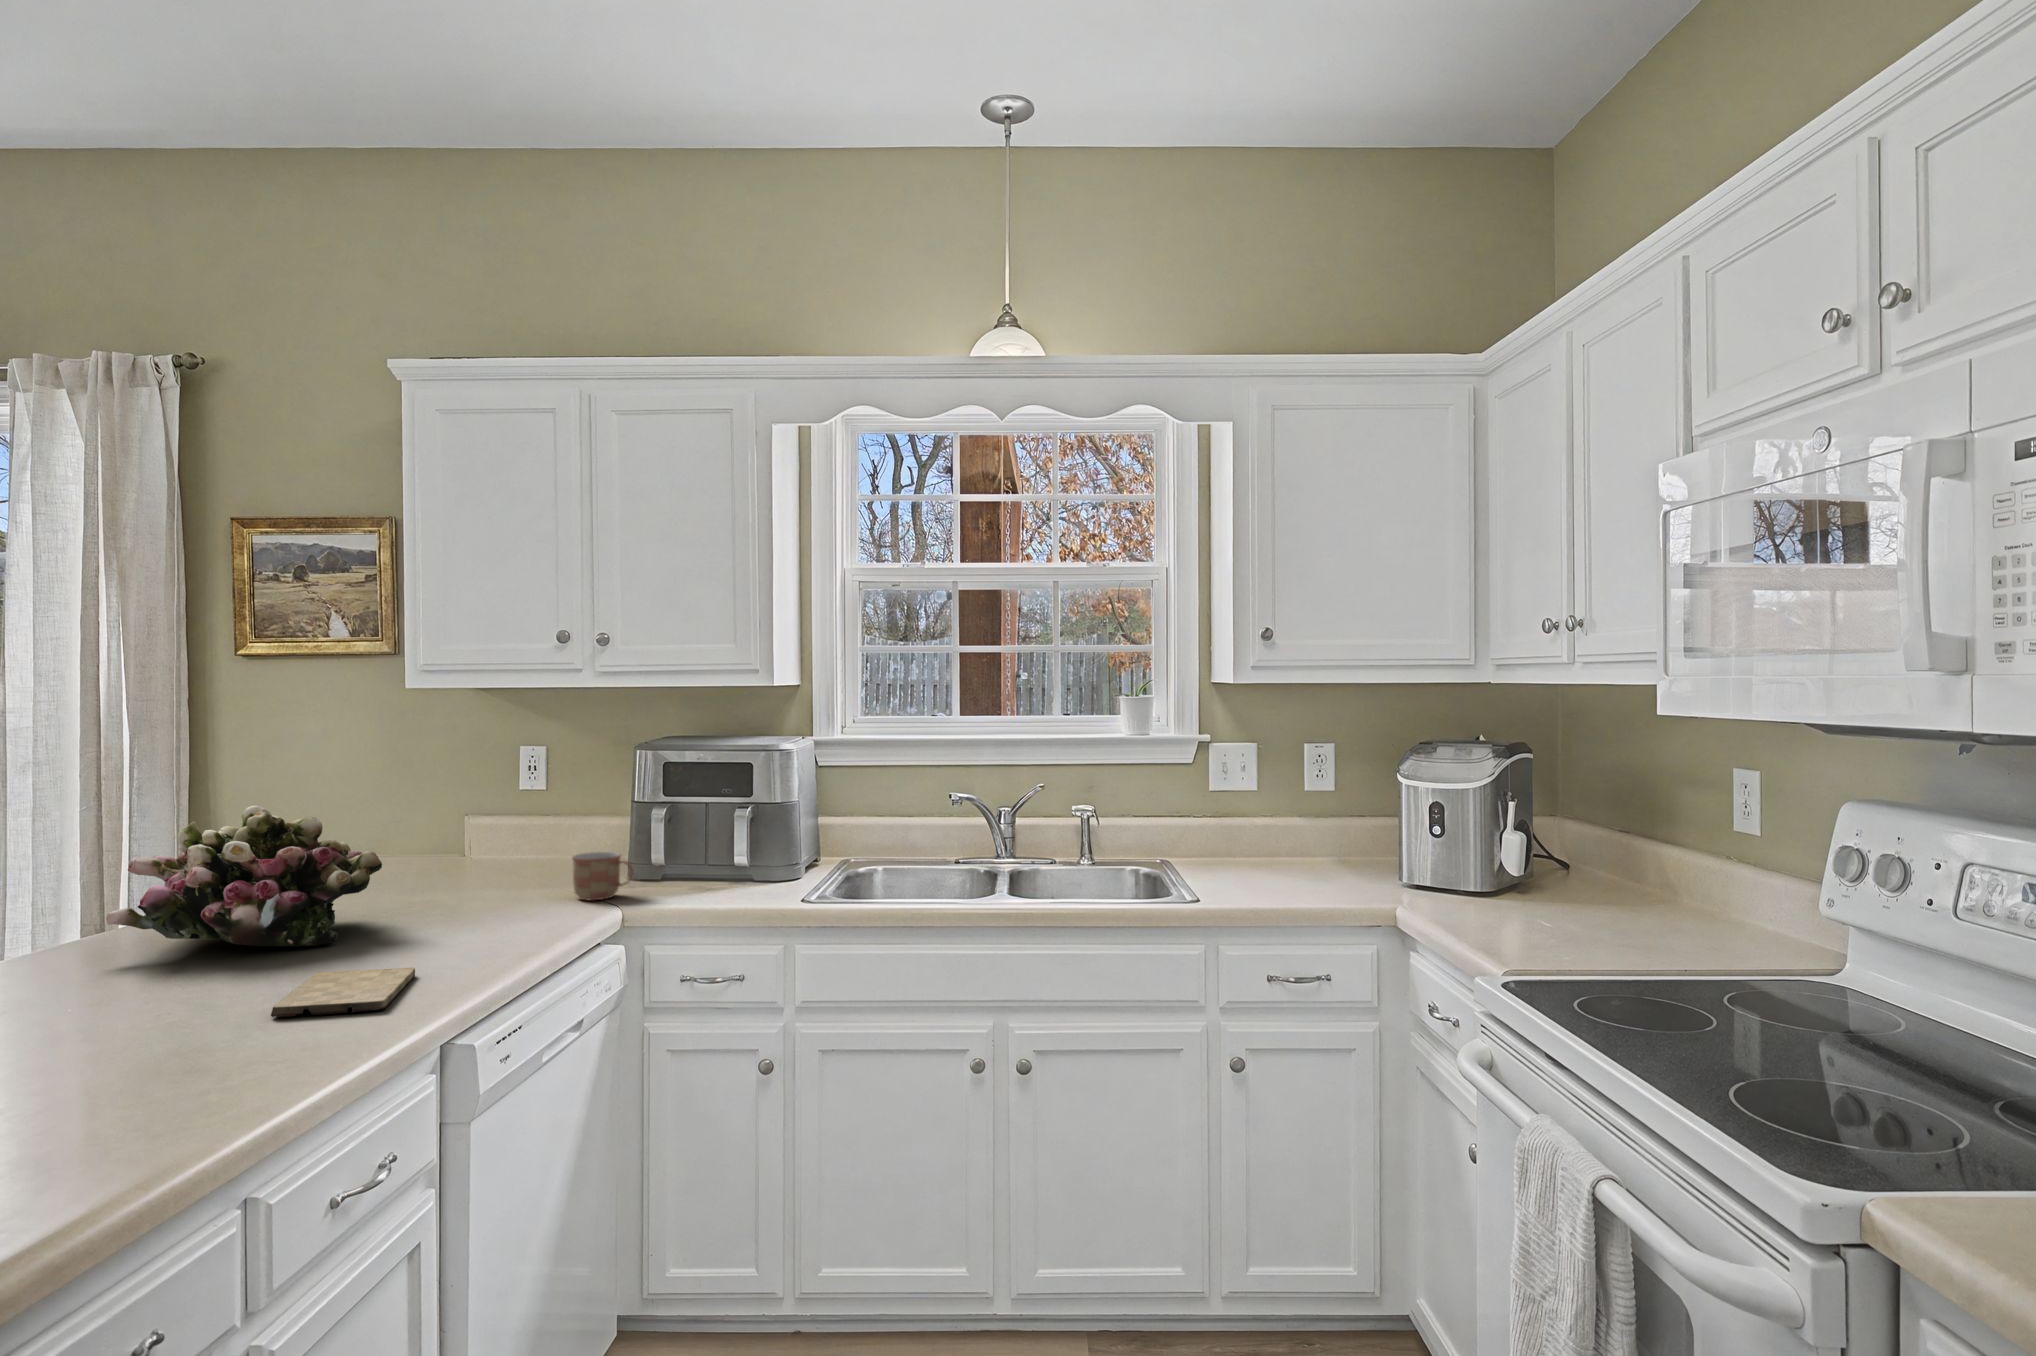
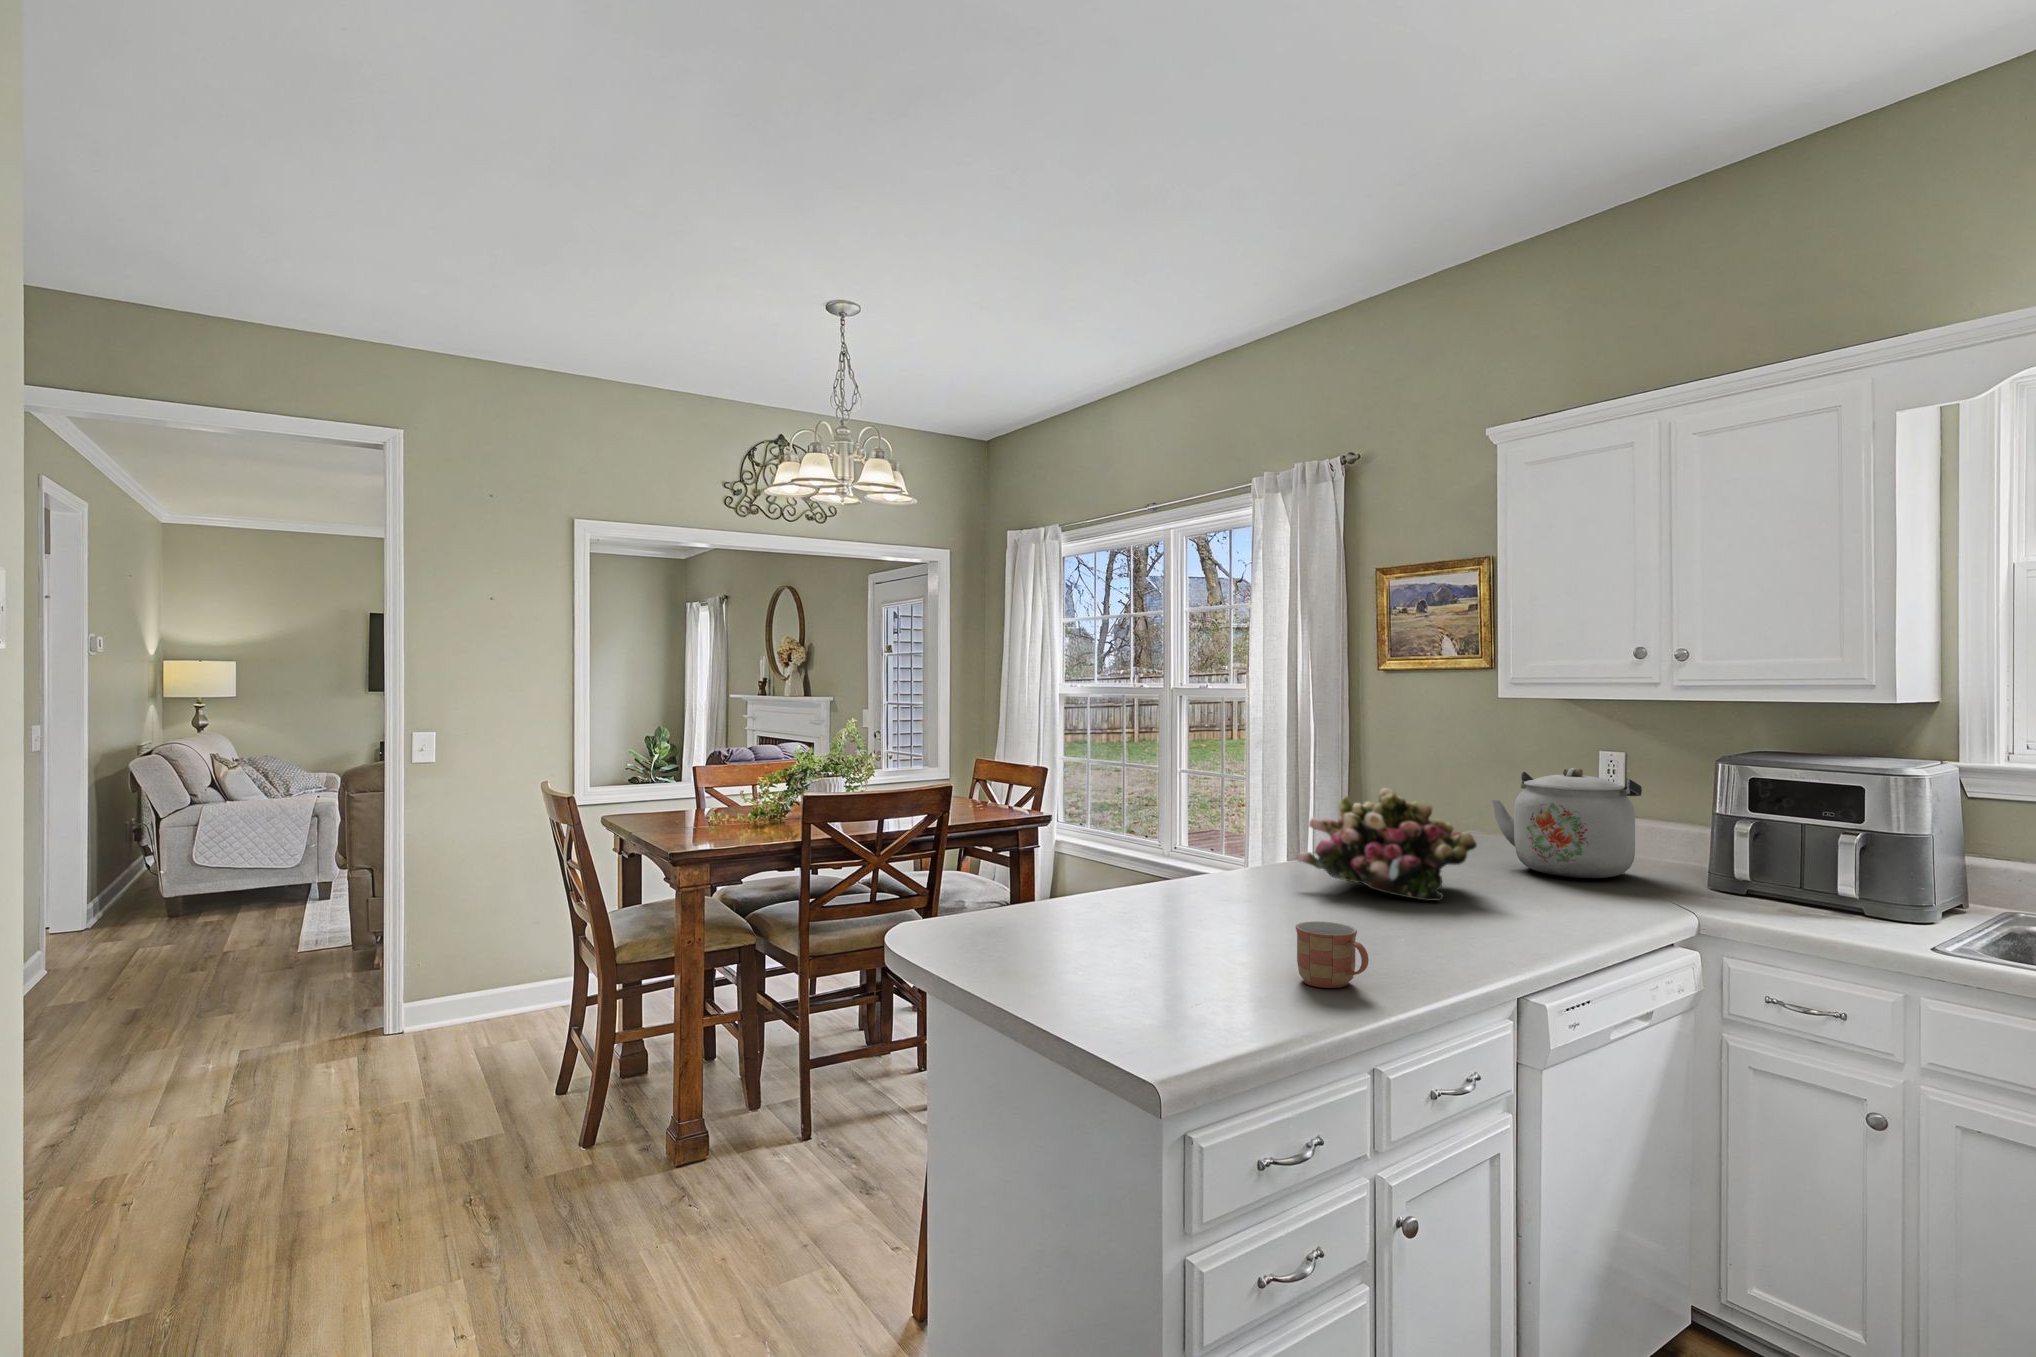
kettle: none [395,764,561,887] -> present [1491,768,1642,878]
mug: present [572,852,634,900] -> present [1296,921,1369,988]
cutting board: present [271,968,415,1017] -> none [1393,921,1499,958]

